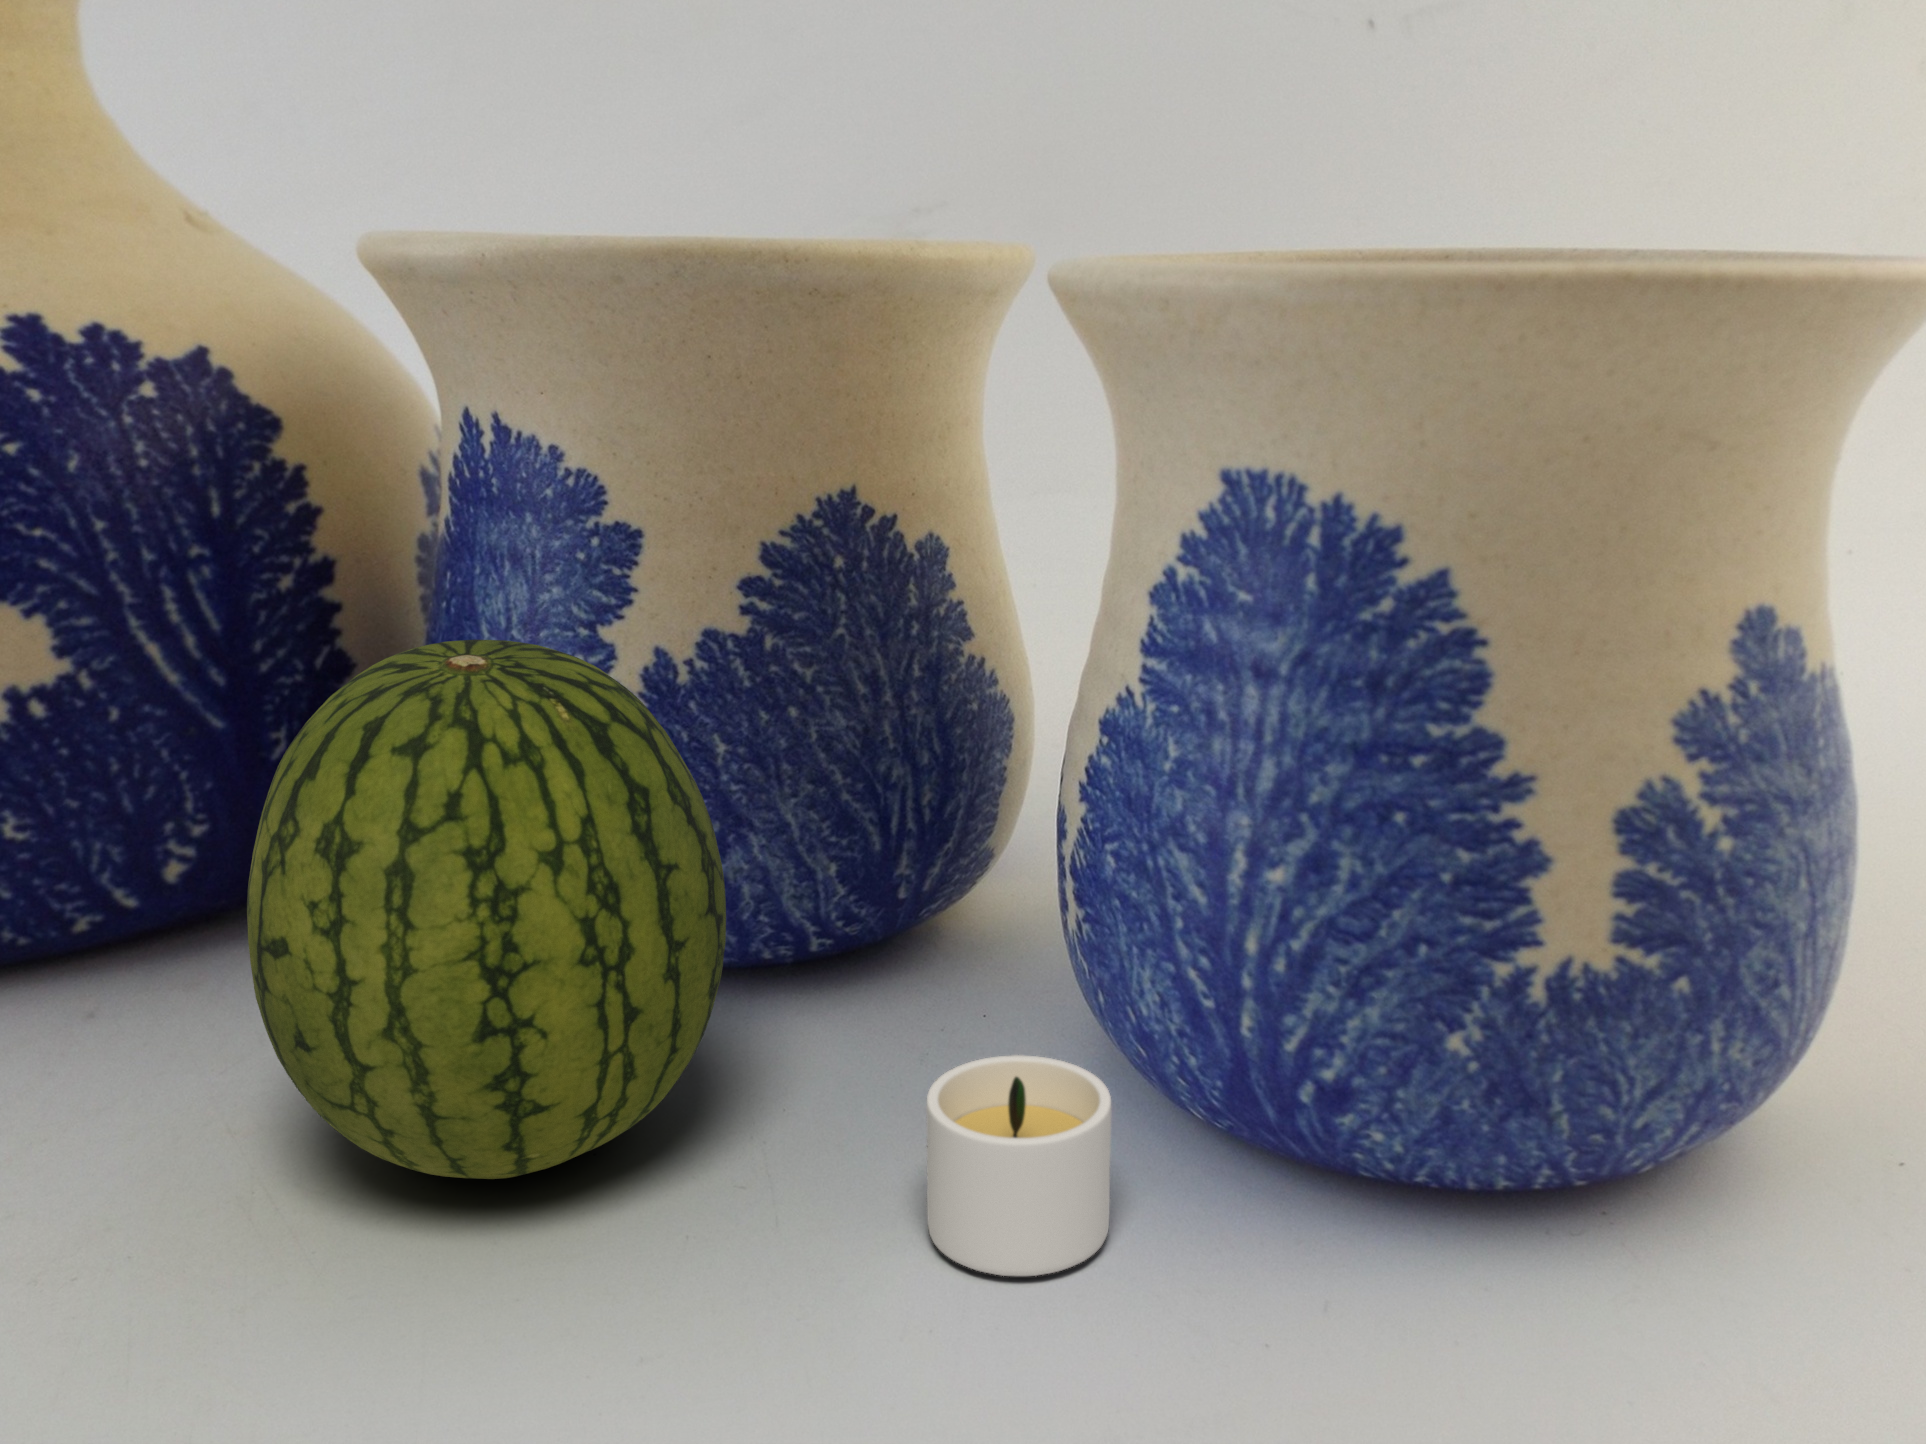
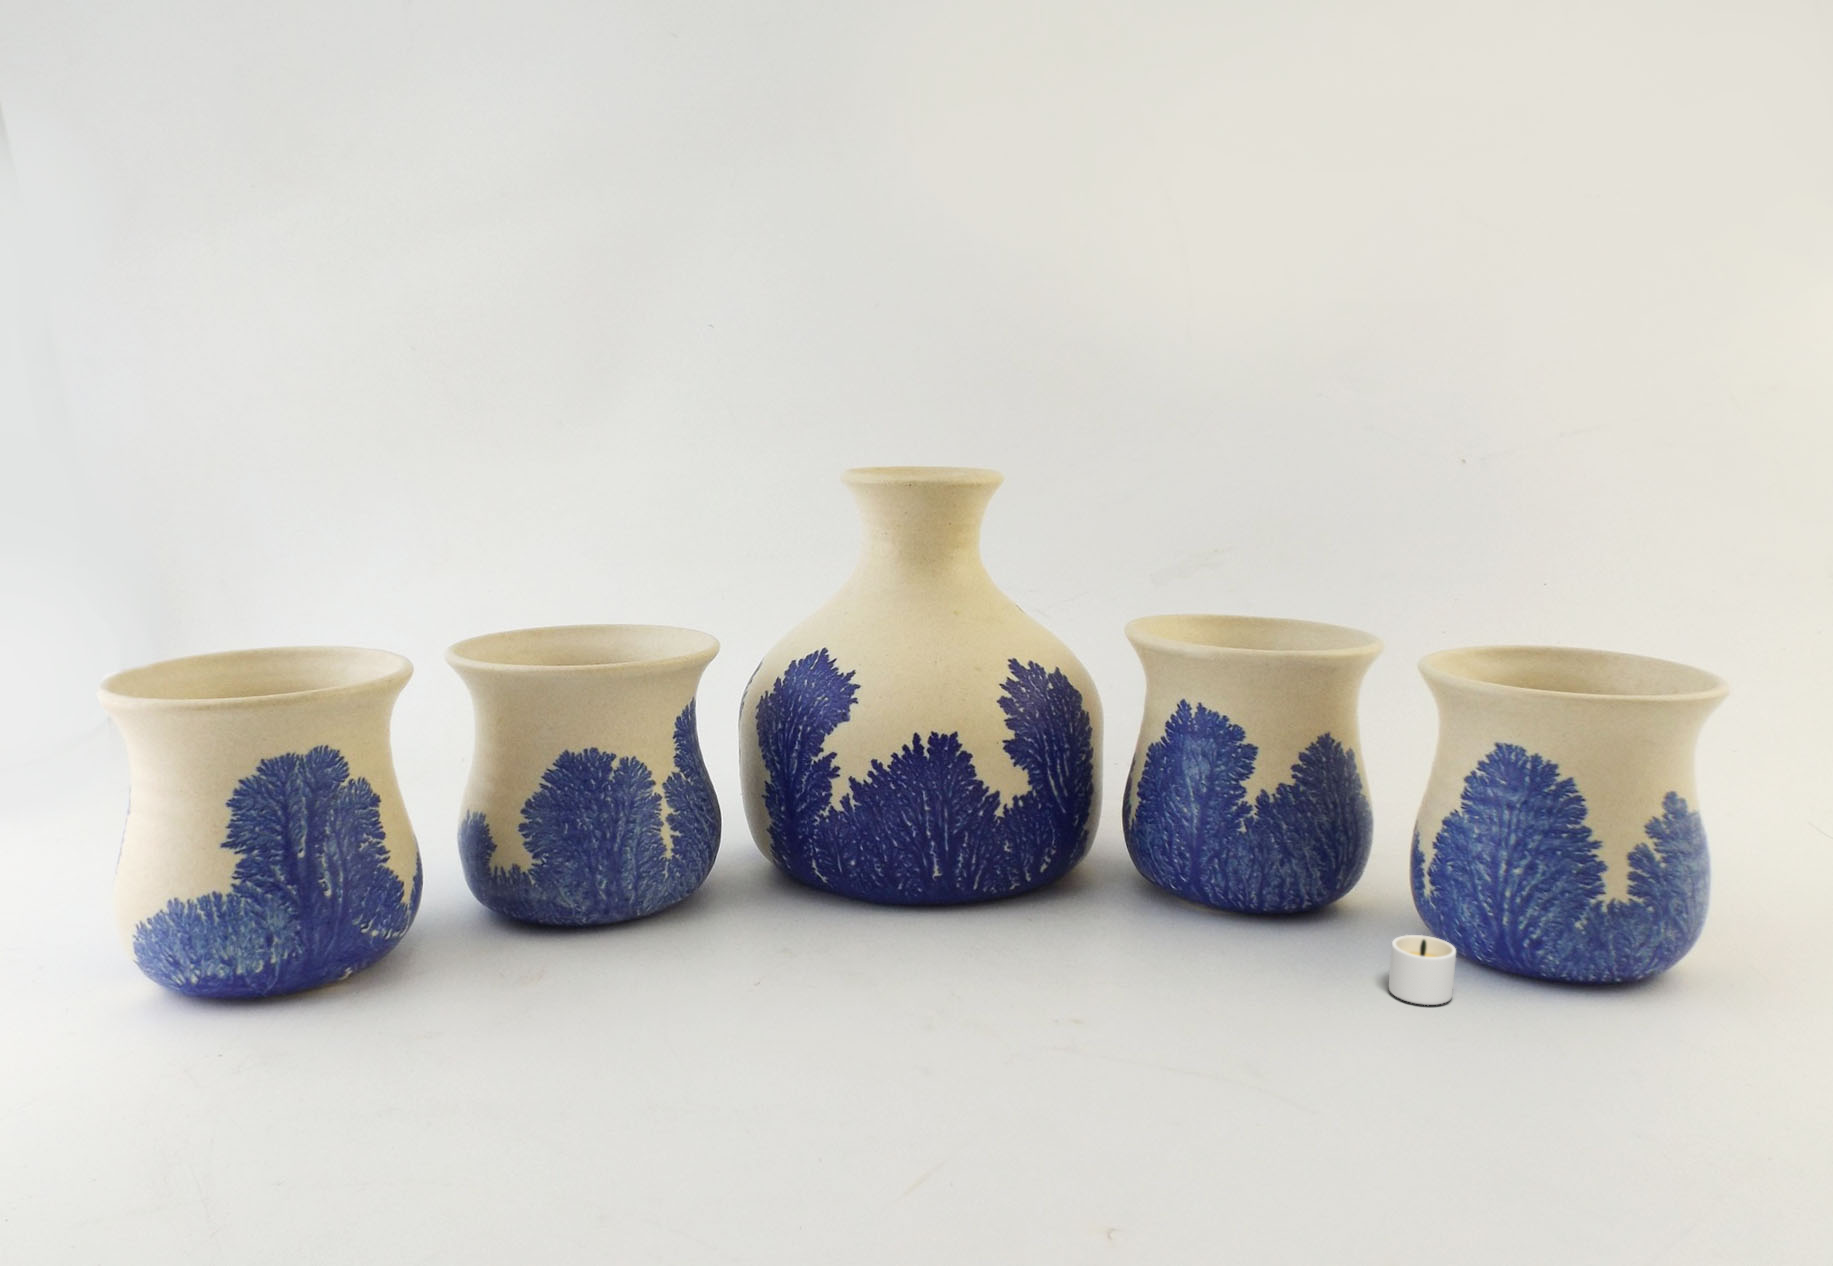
fruit: present [247,639,726,1179] -> none [1149,788,1311,974]

